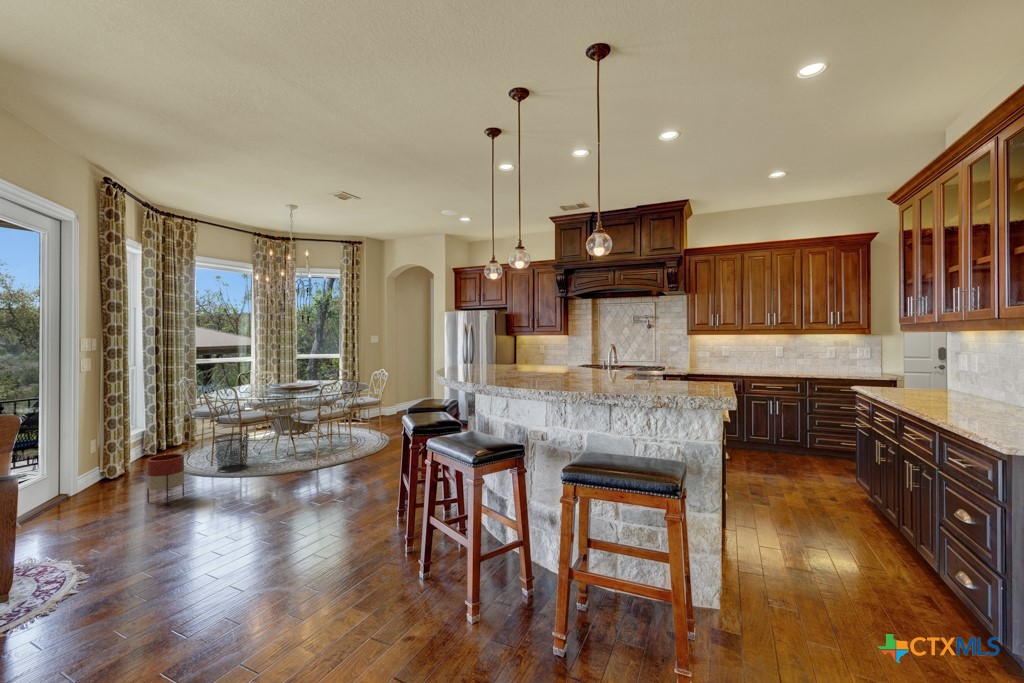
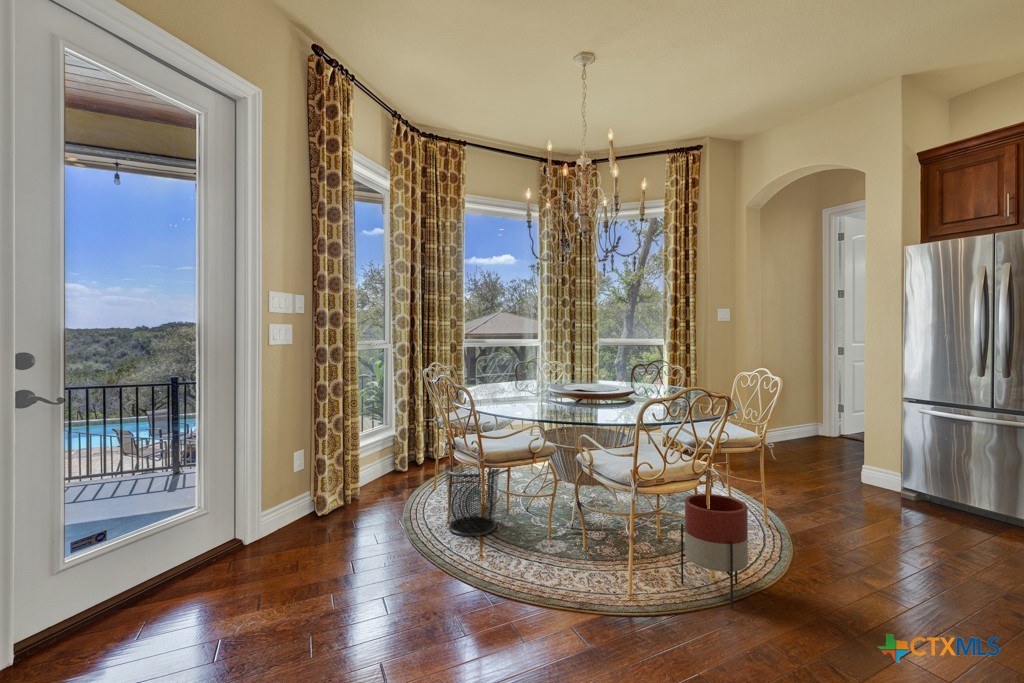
planter: present [147,454,184,506] -> present [681,494,748,609]

